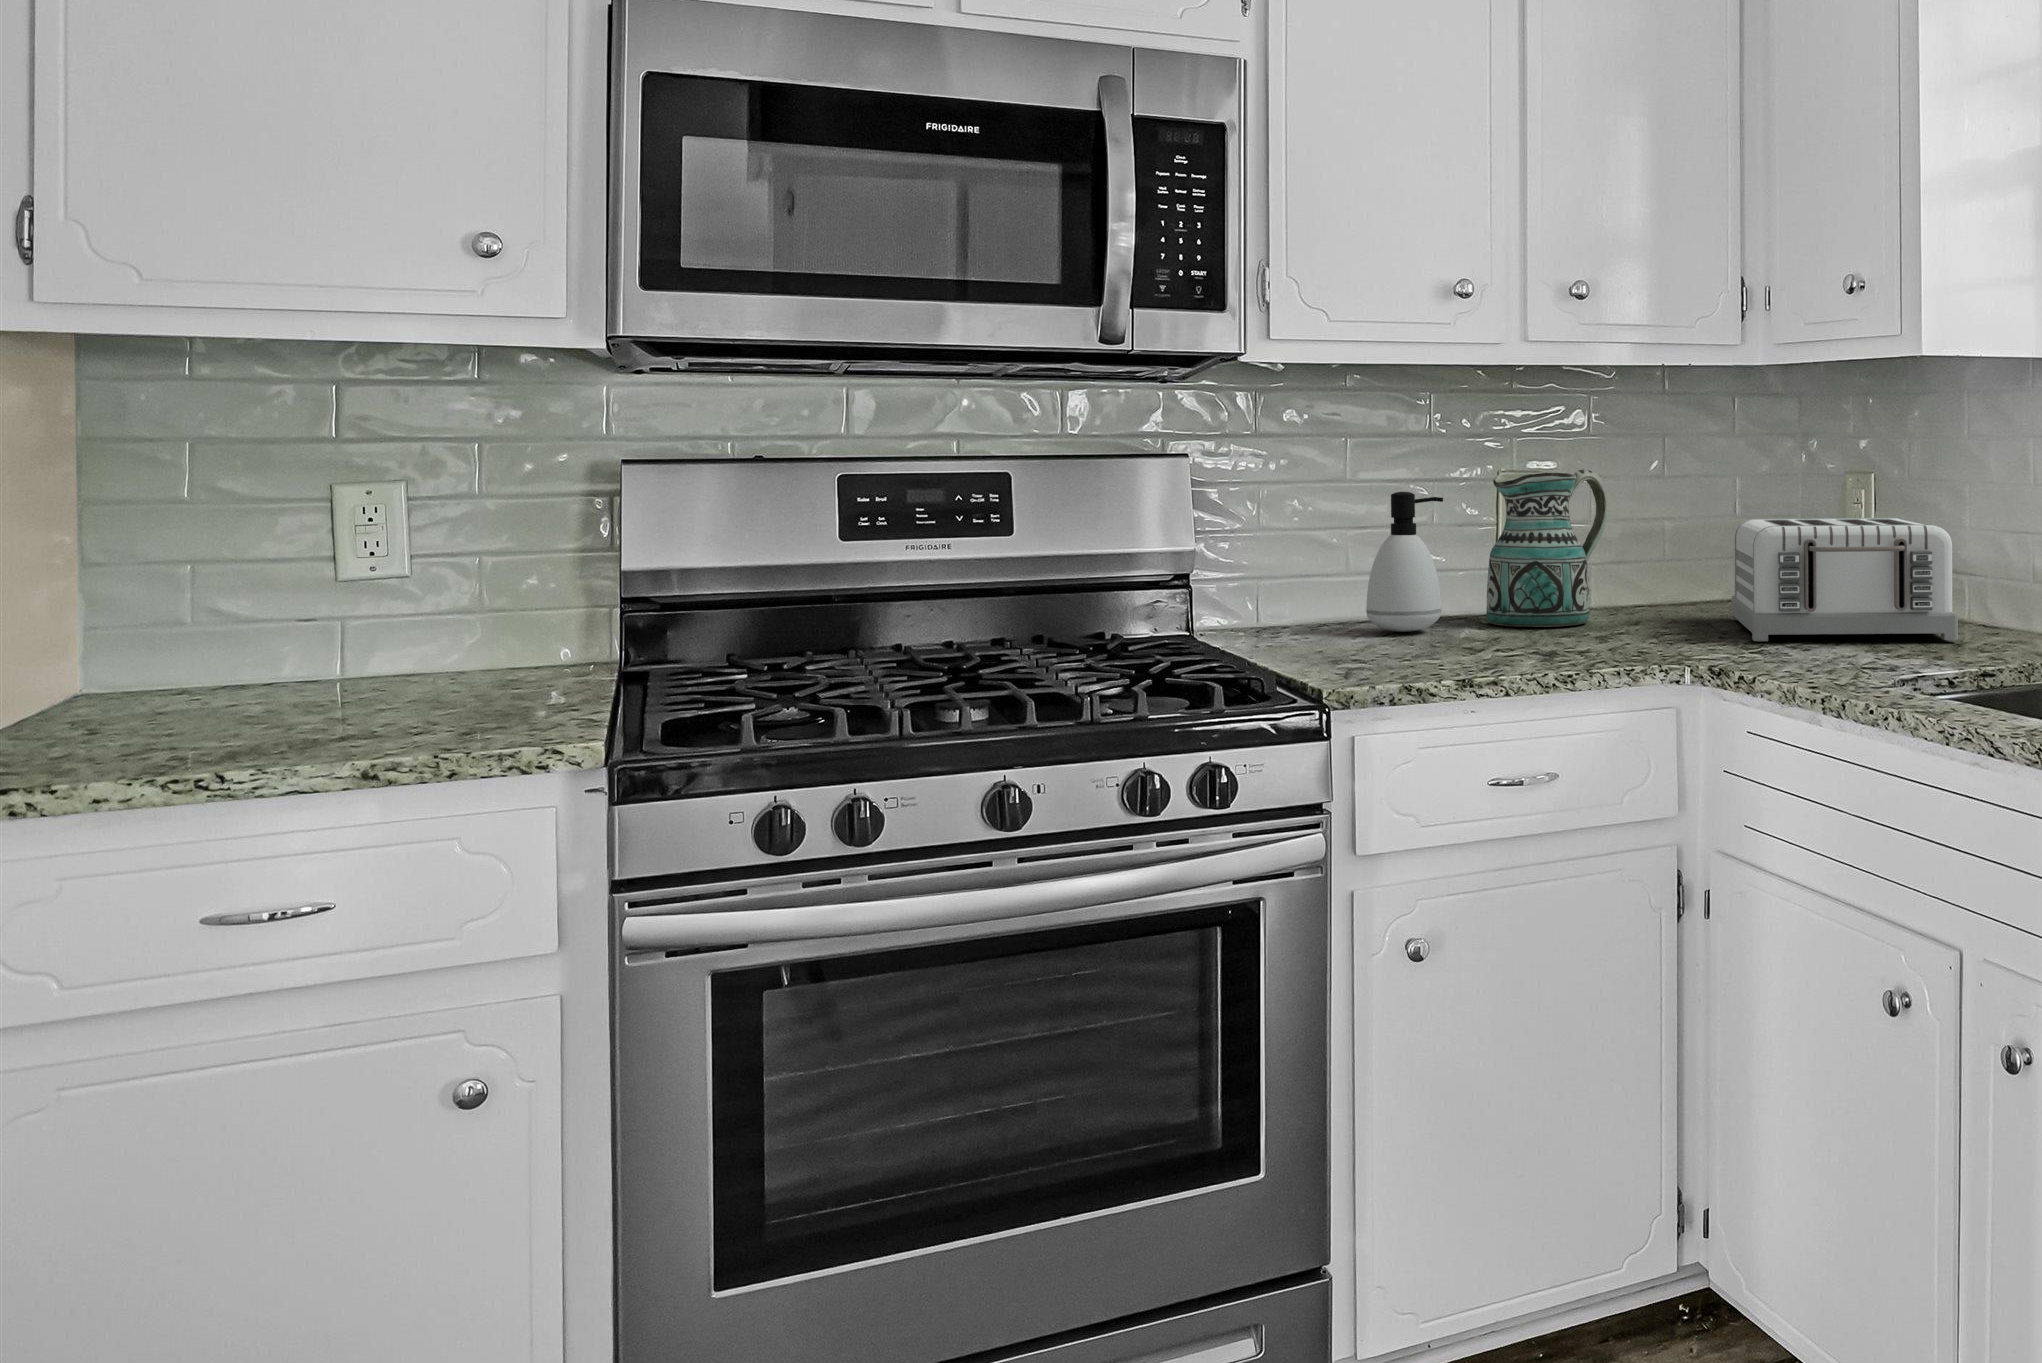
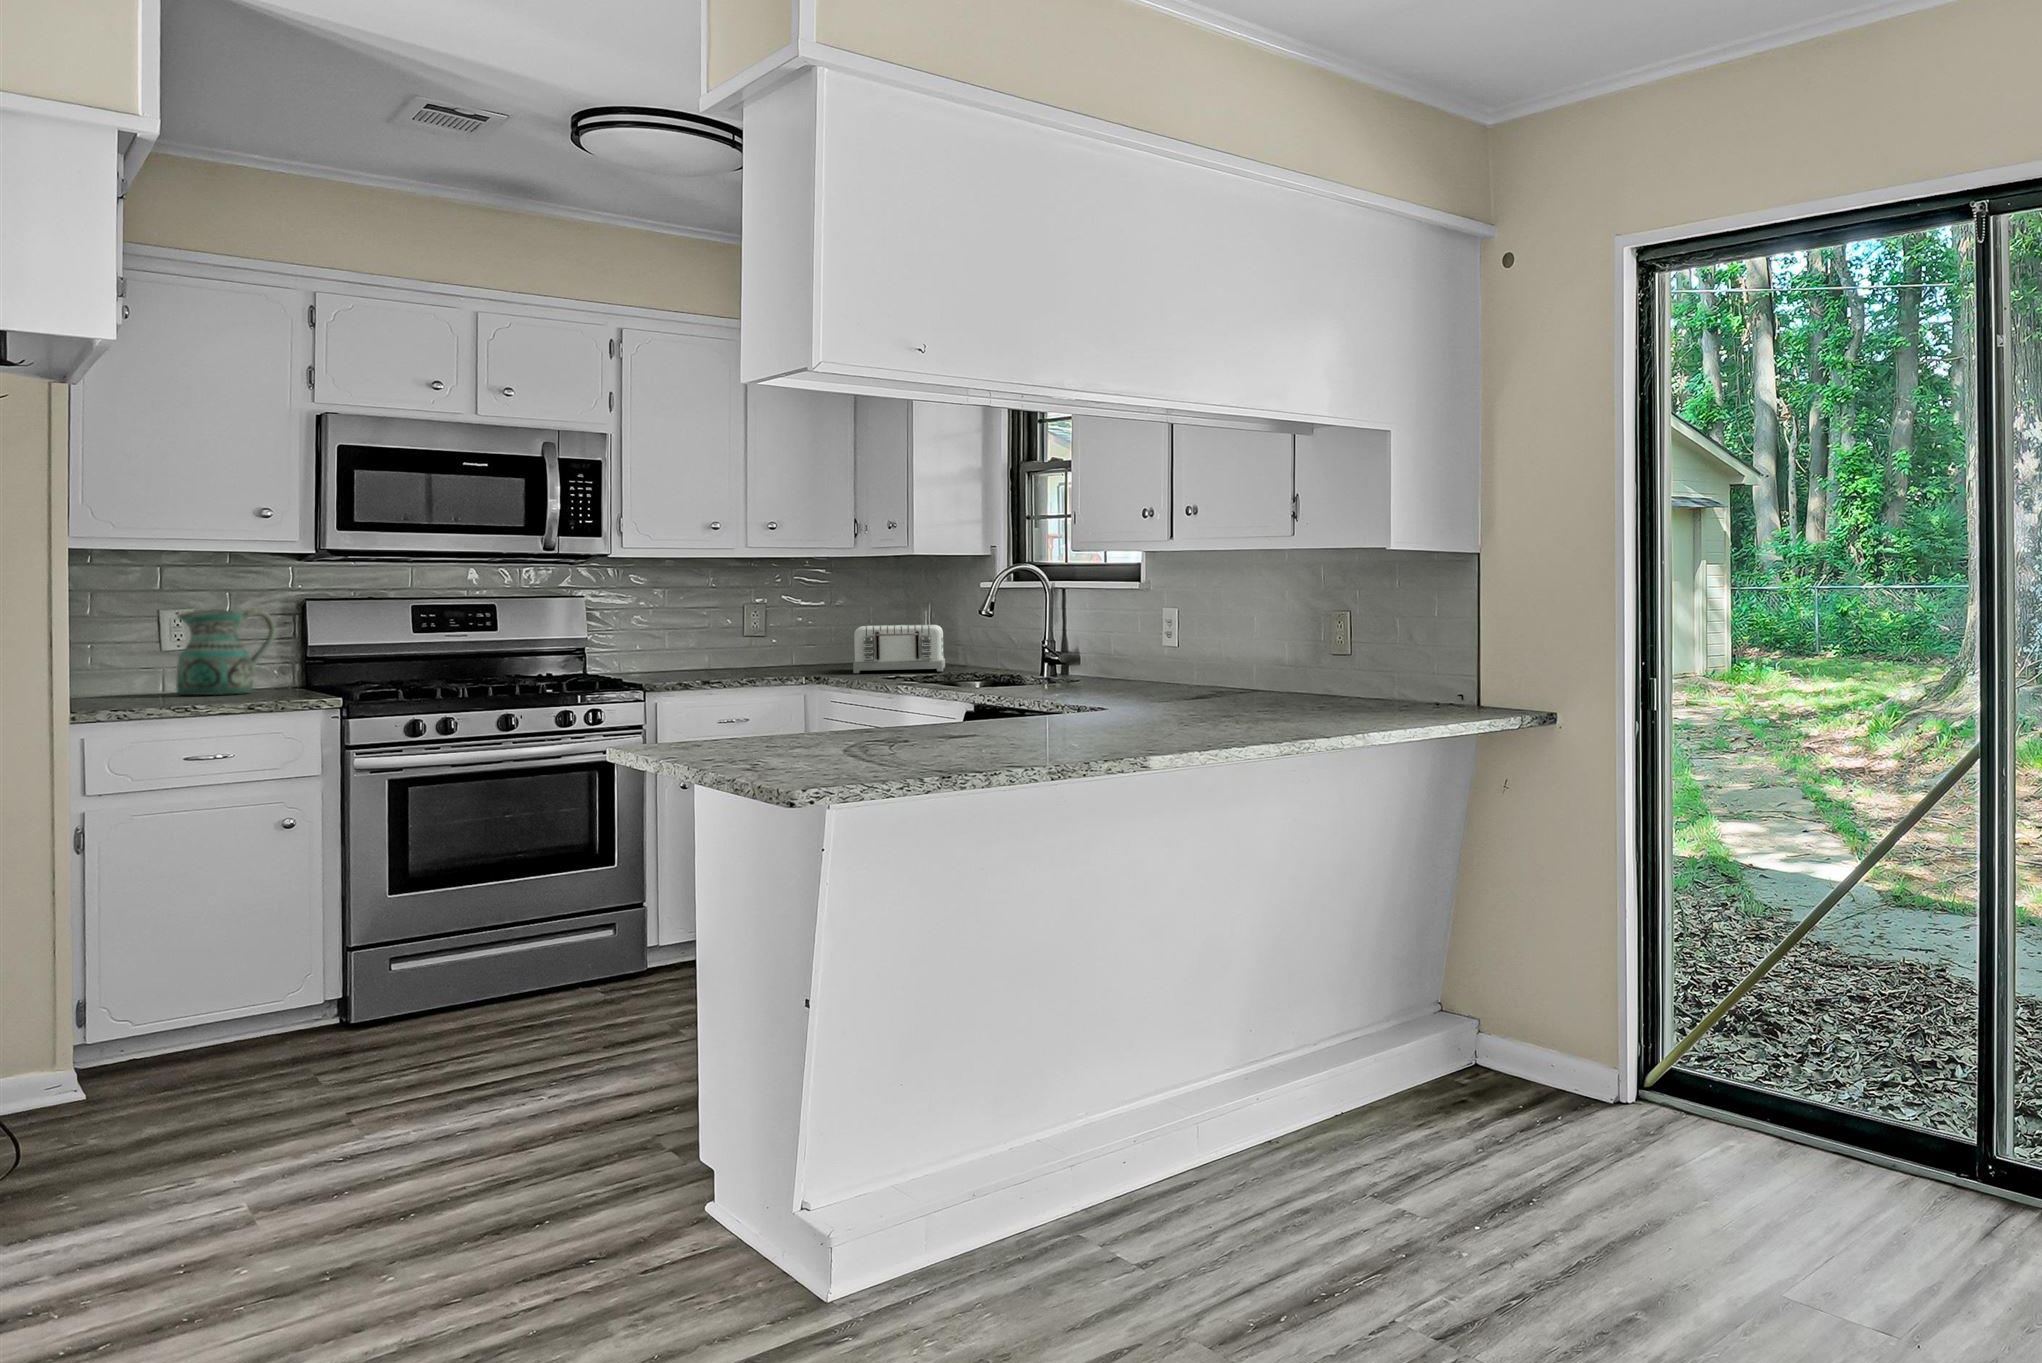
ceramic pitcher: present [1486,469,1608,627] -> present [176,609,276,695]
soap dispenser: present [1366,492,1443,632] -> none [676,613,713,674]

